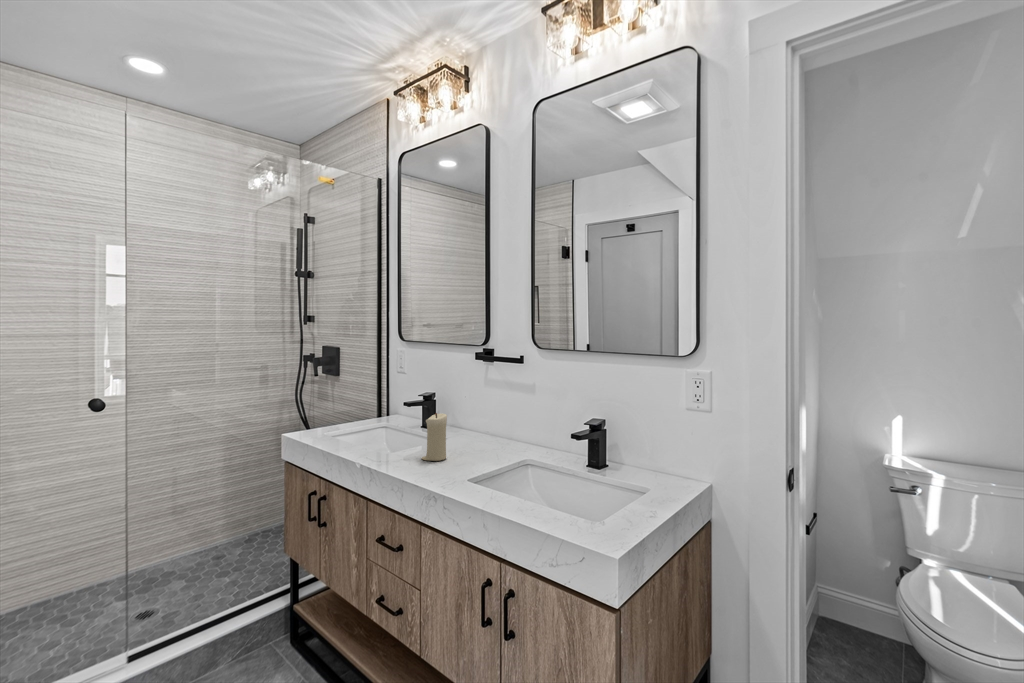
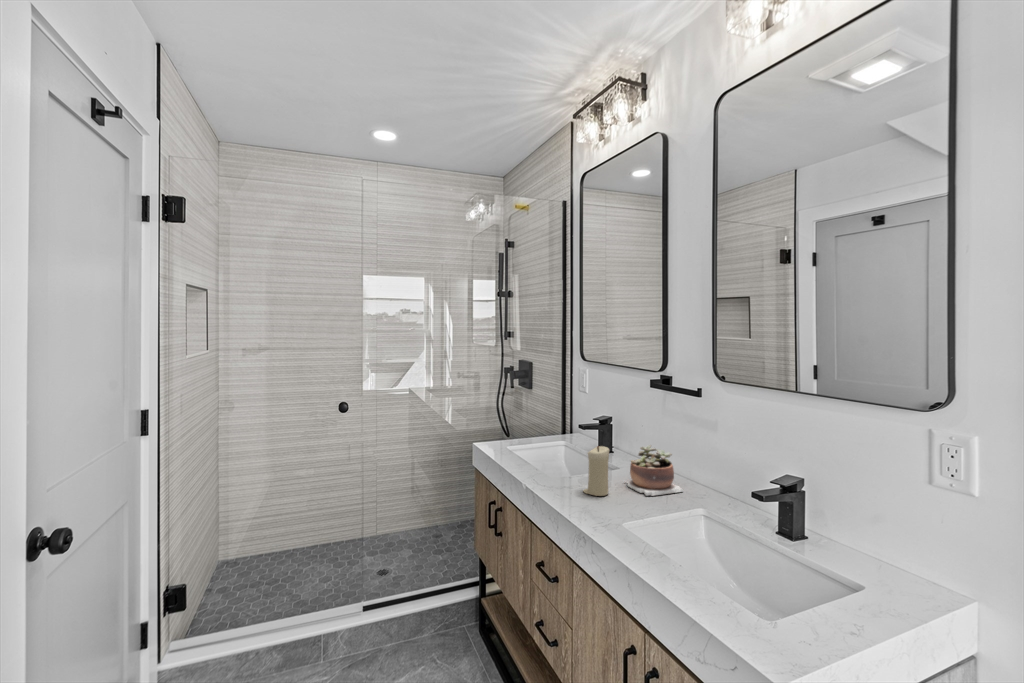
succulent plant: none [456,411,511,456] -> present [627,445,683,496]

